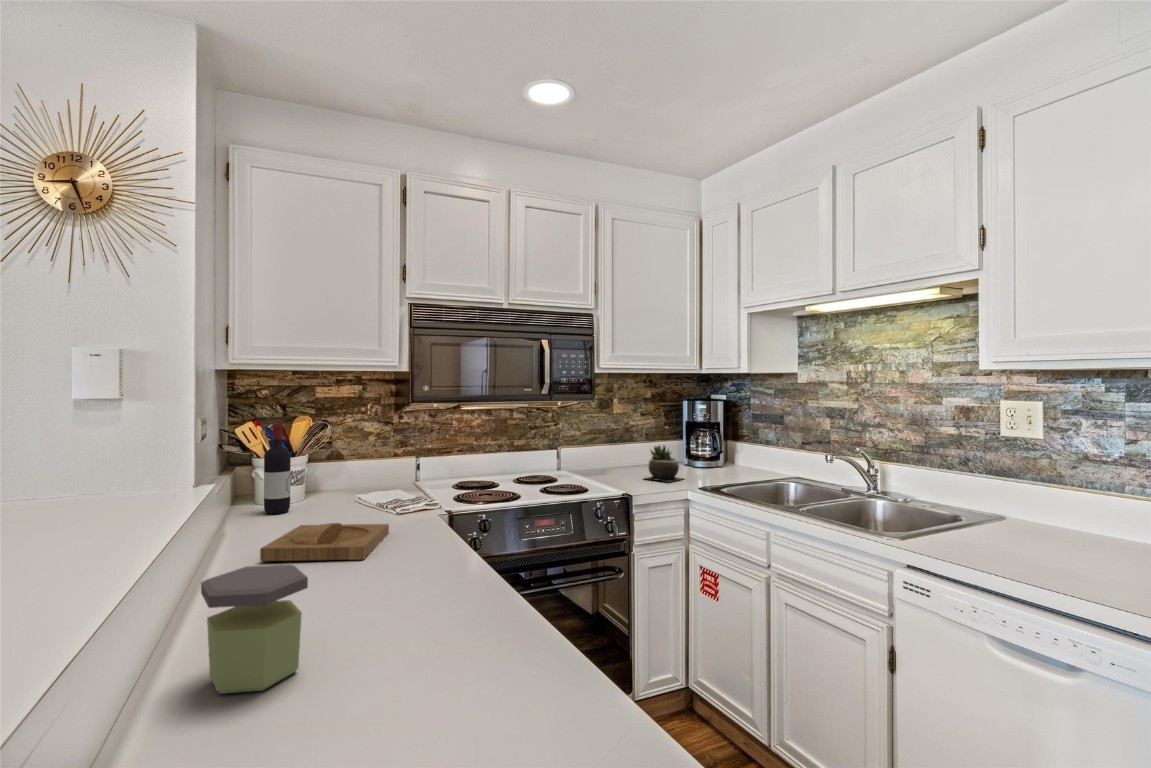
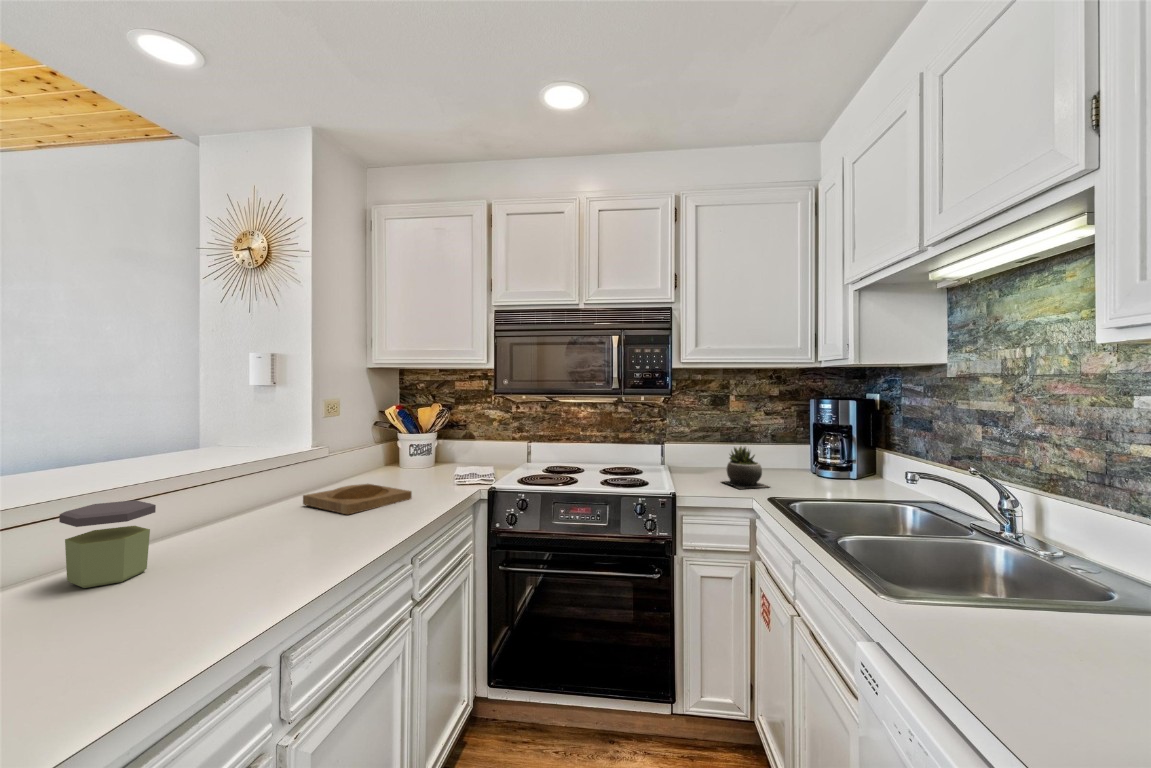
wine bottle: present [264,423,291,514] -> none [391,408,409,475]

